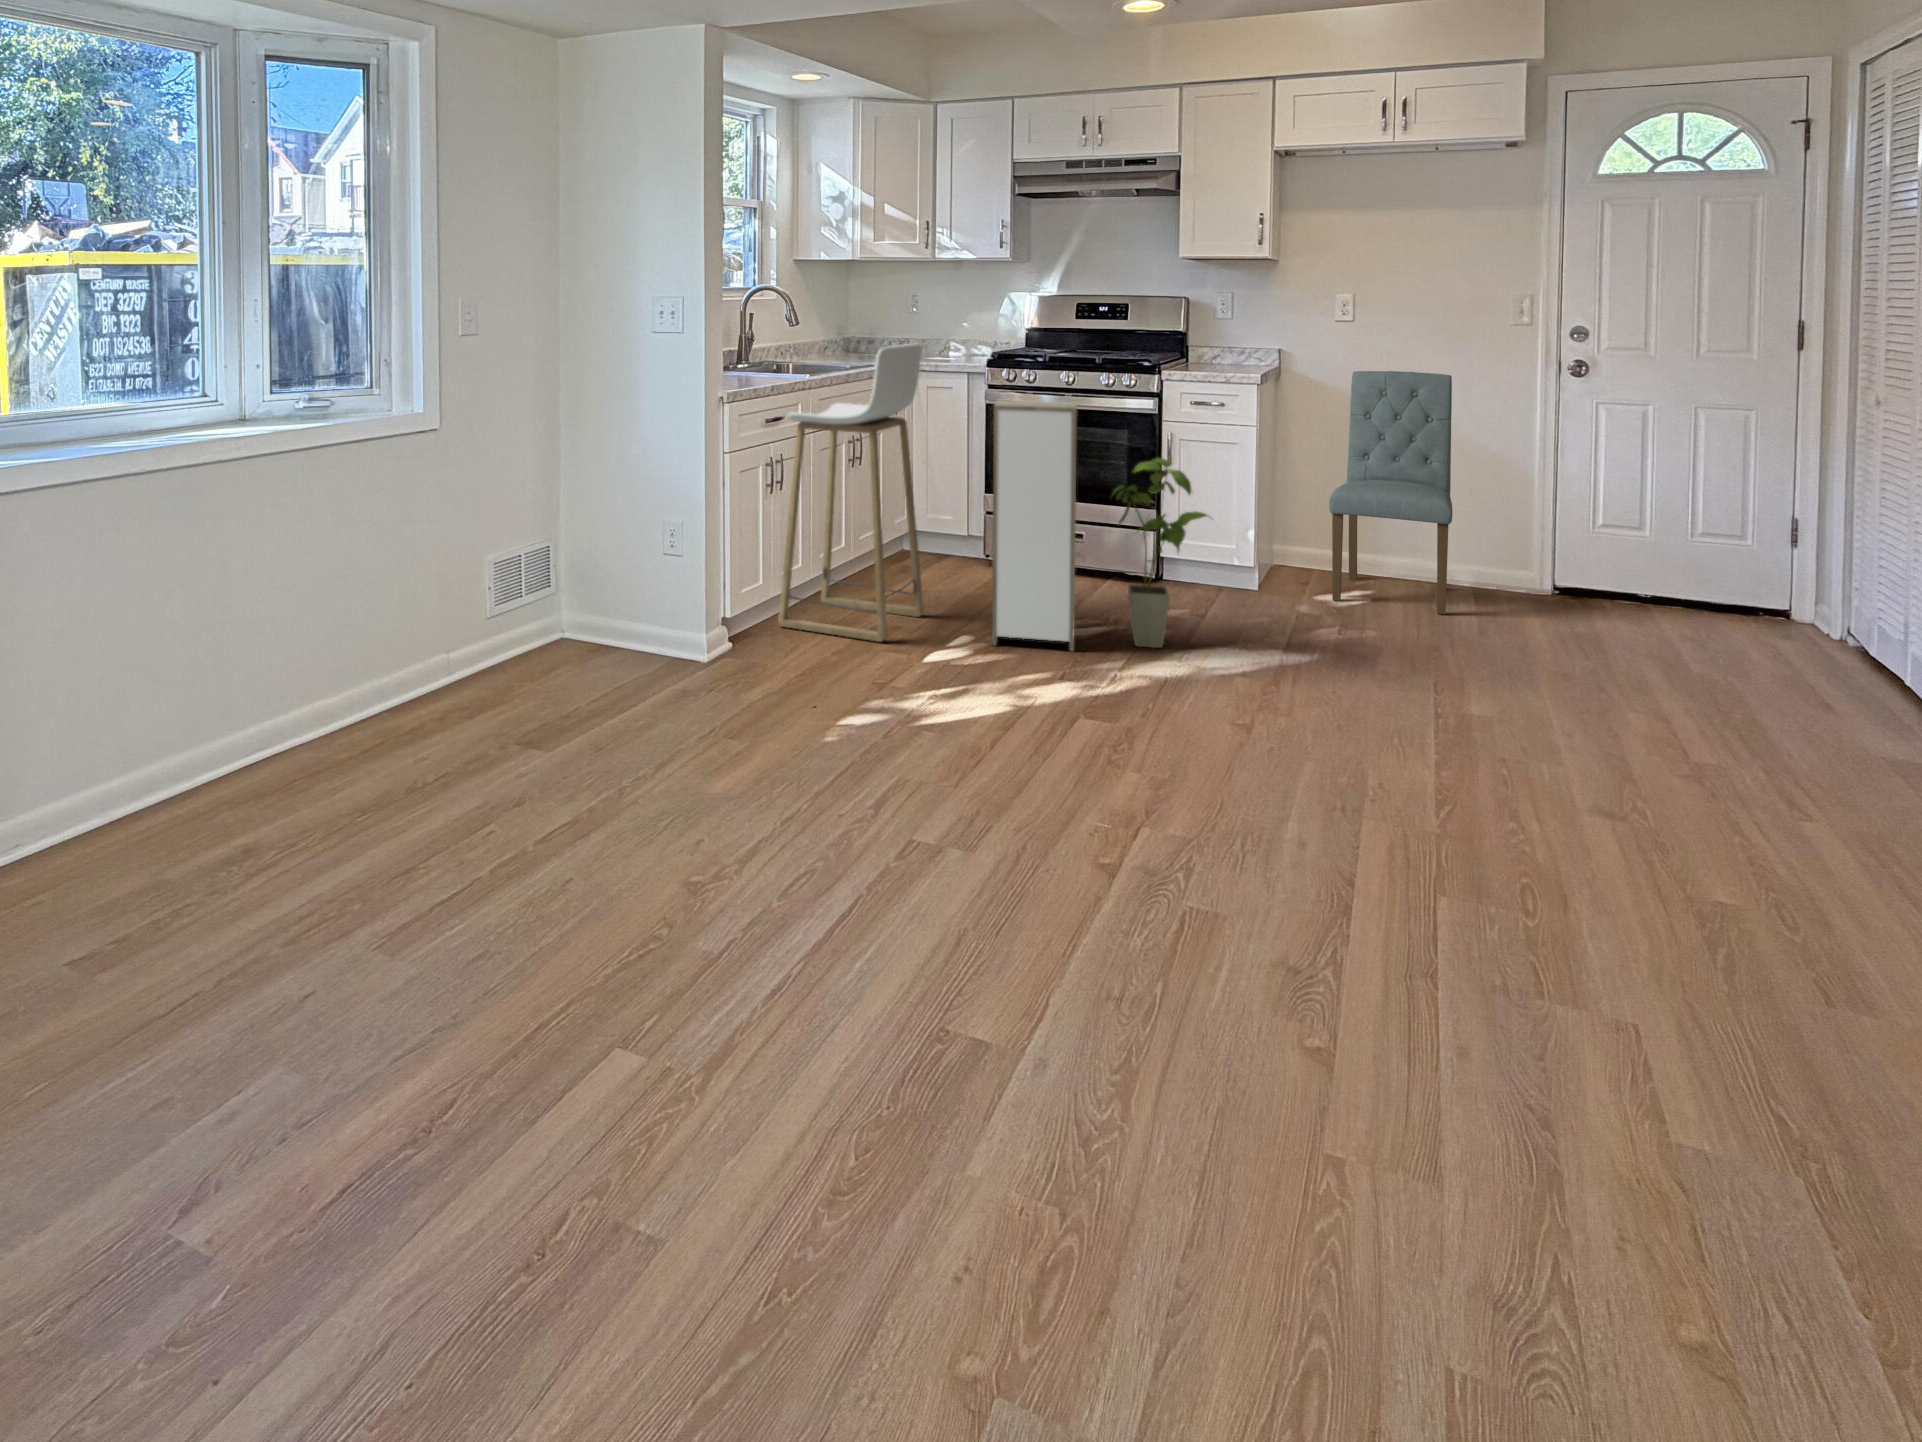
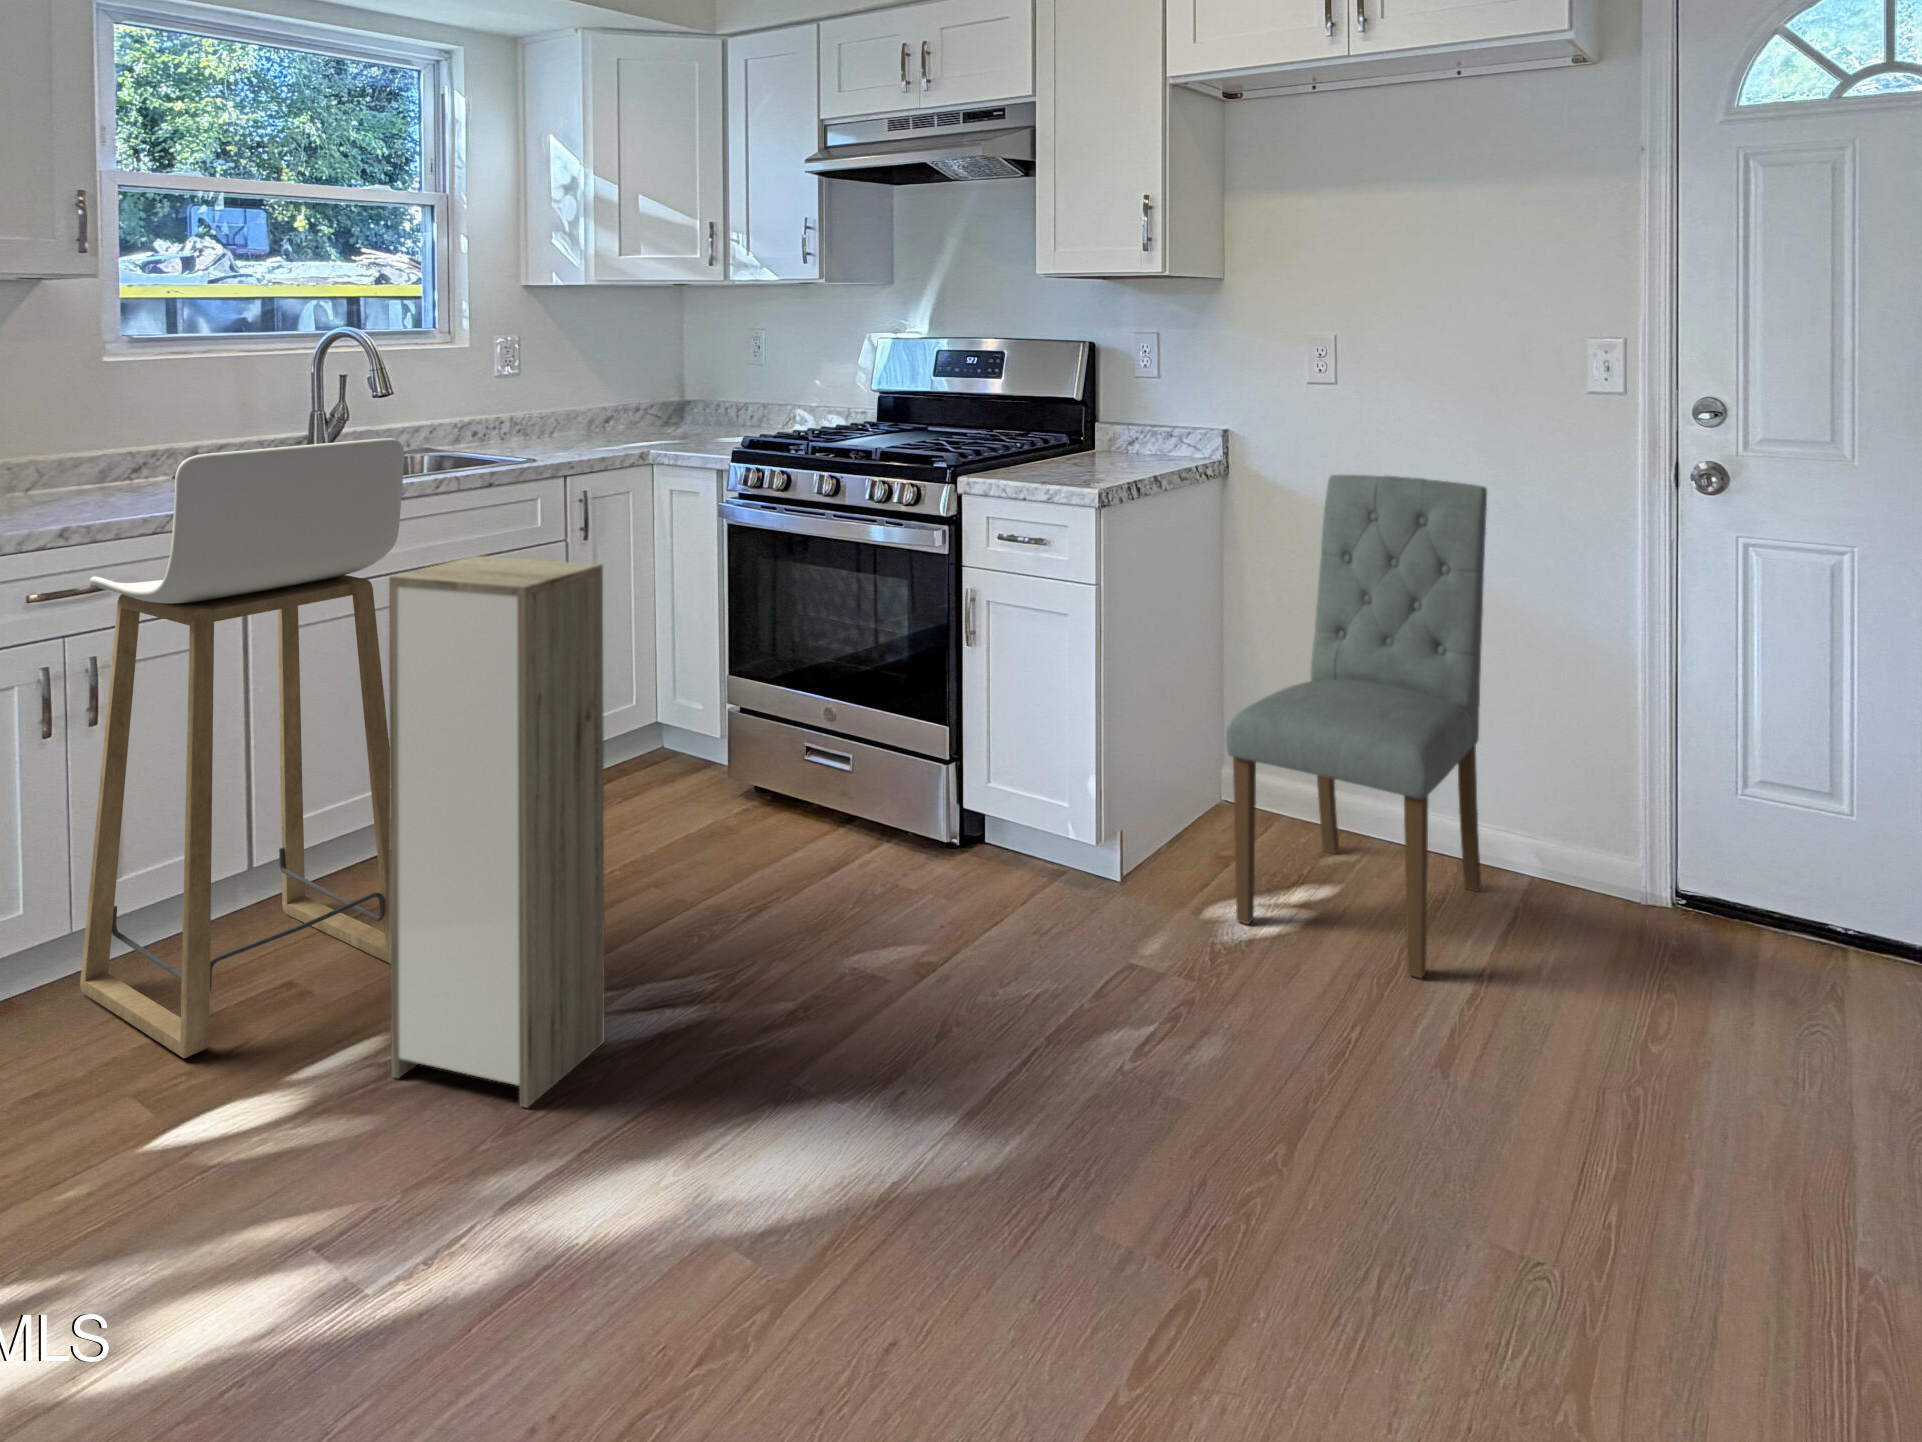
house plant: present [1114,458,1207,648] -> none [639,689,860,1098]

